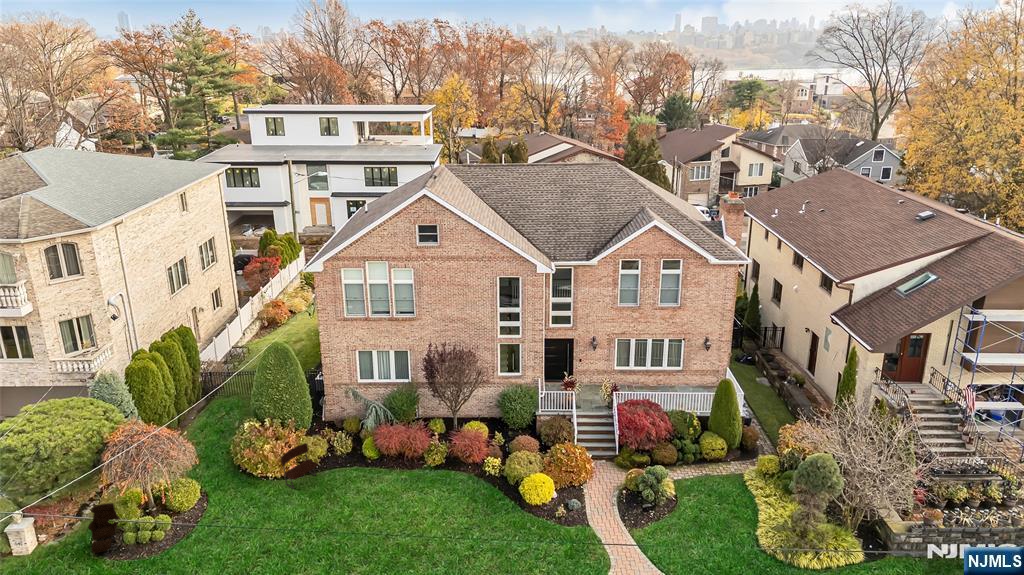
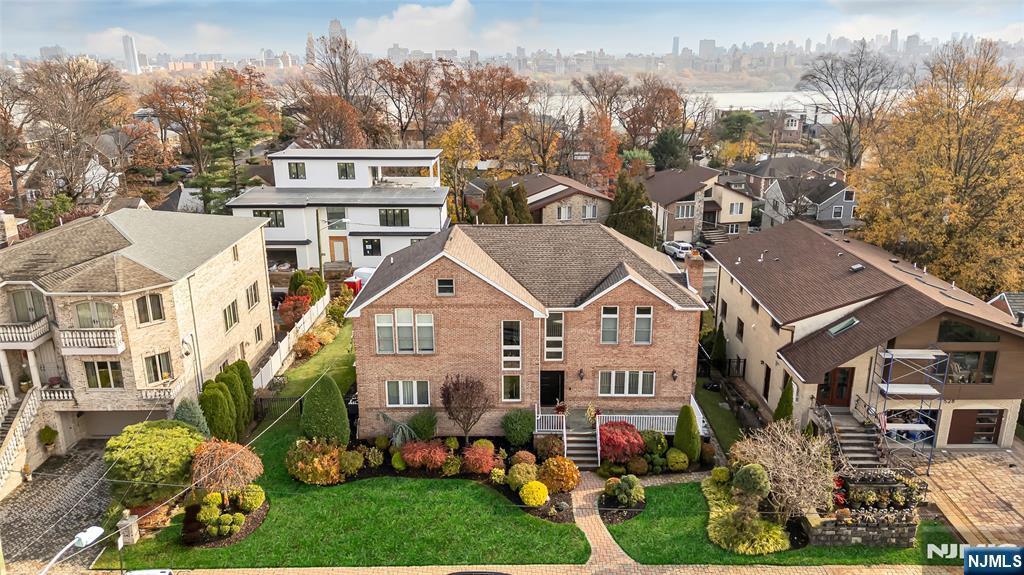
bench: present [281,443,318,489] -> none [328,457,358,494]

